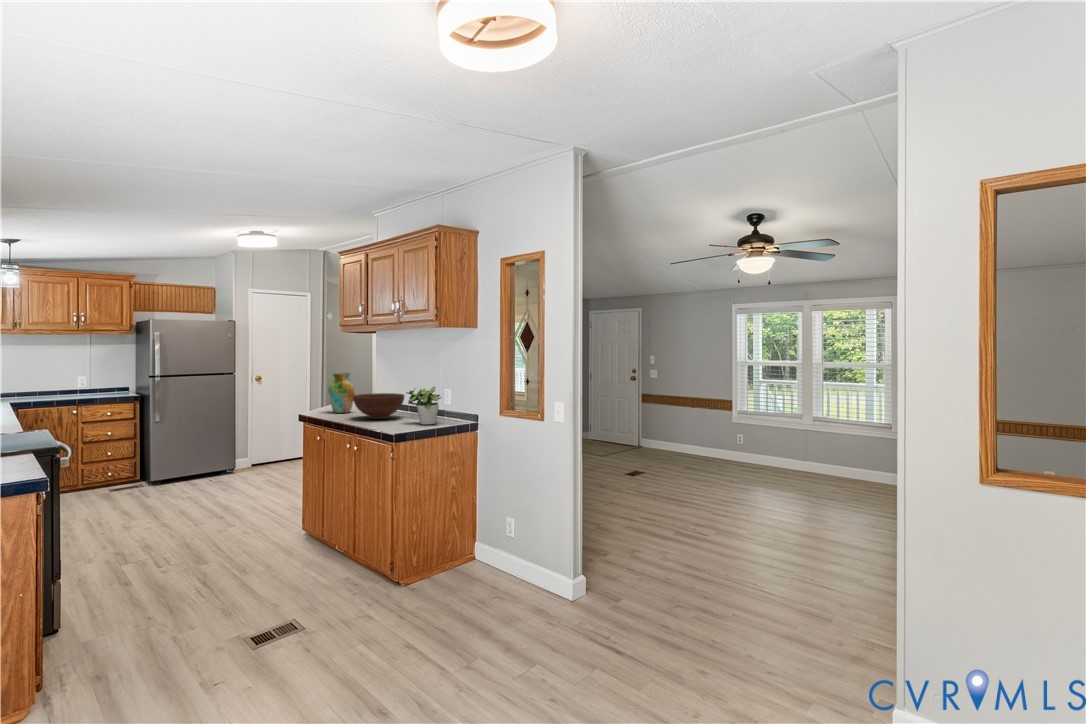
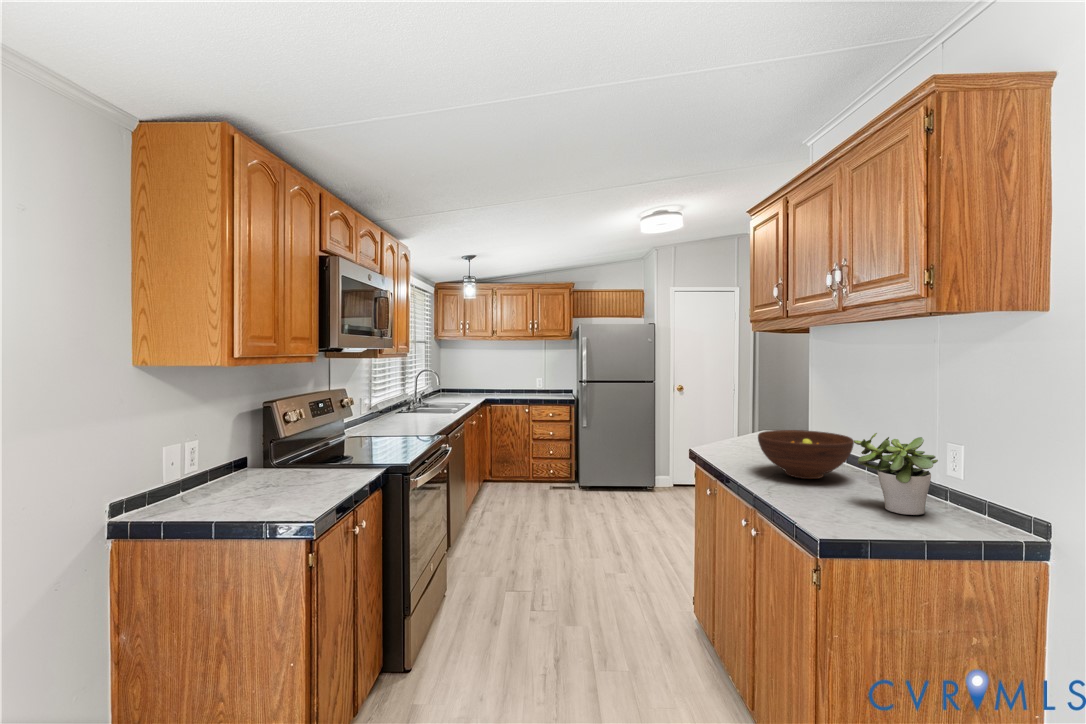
vase: present [328,373,355,413] -> none [729,391,771,453]

